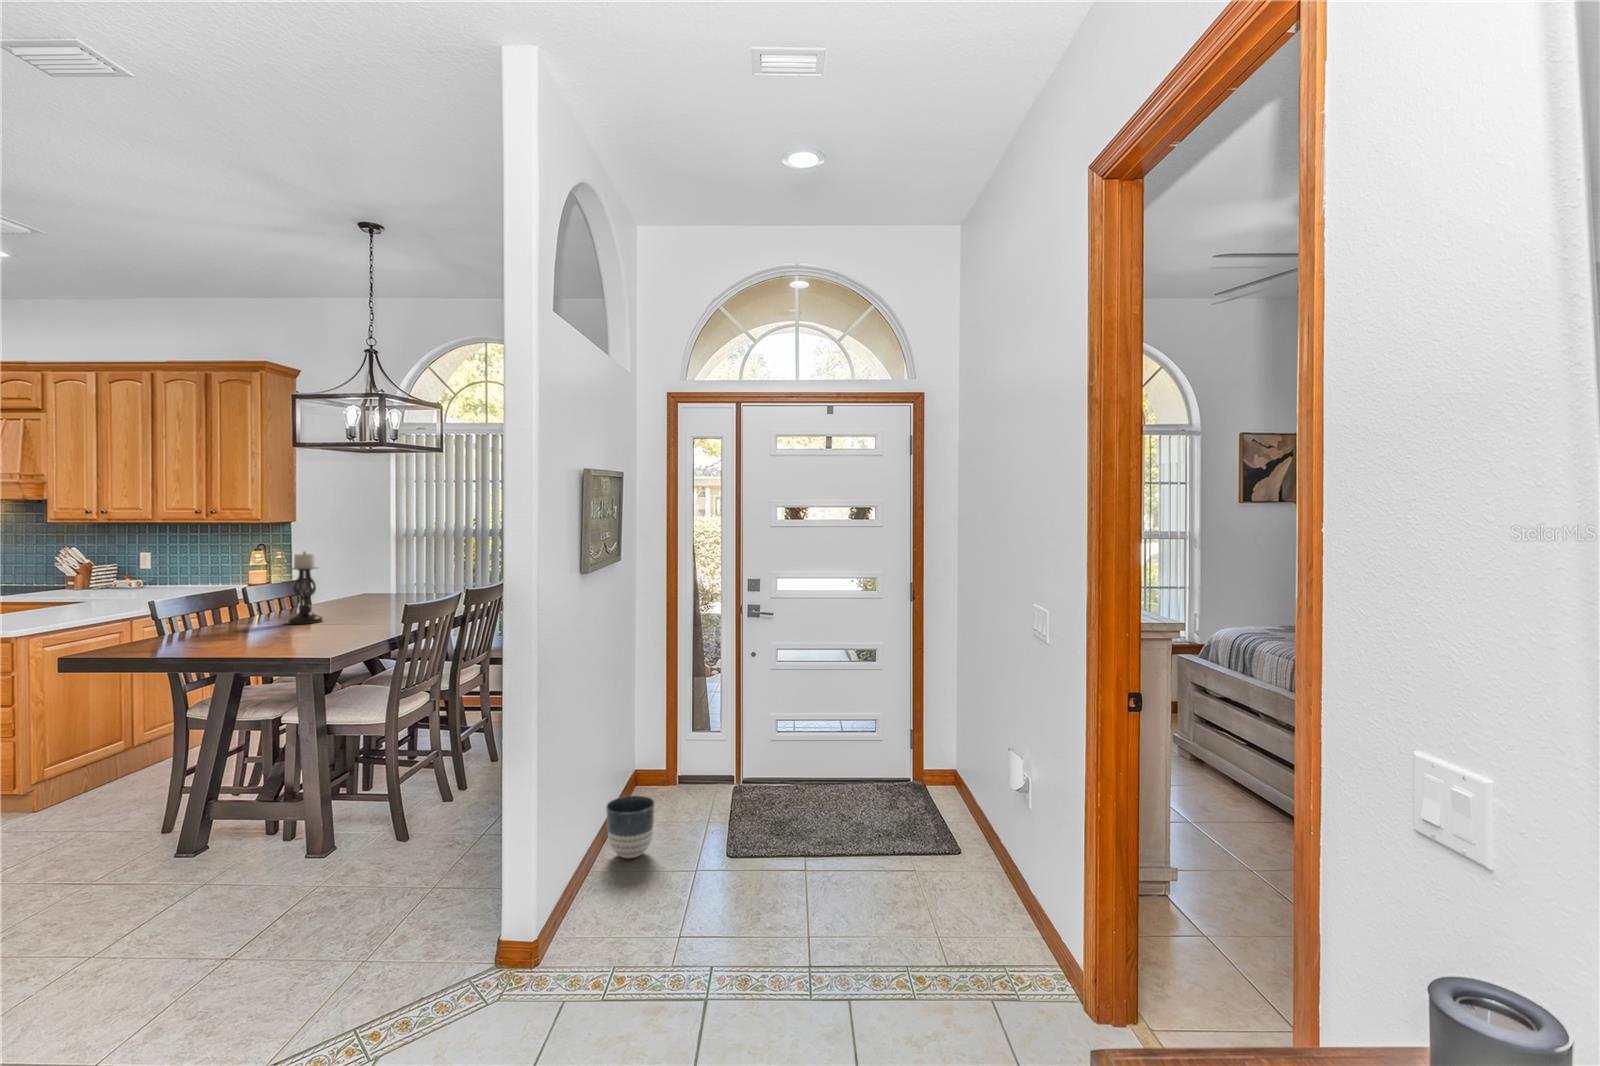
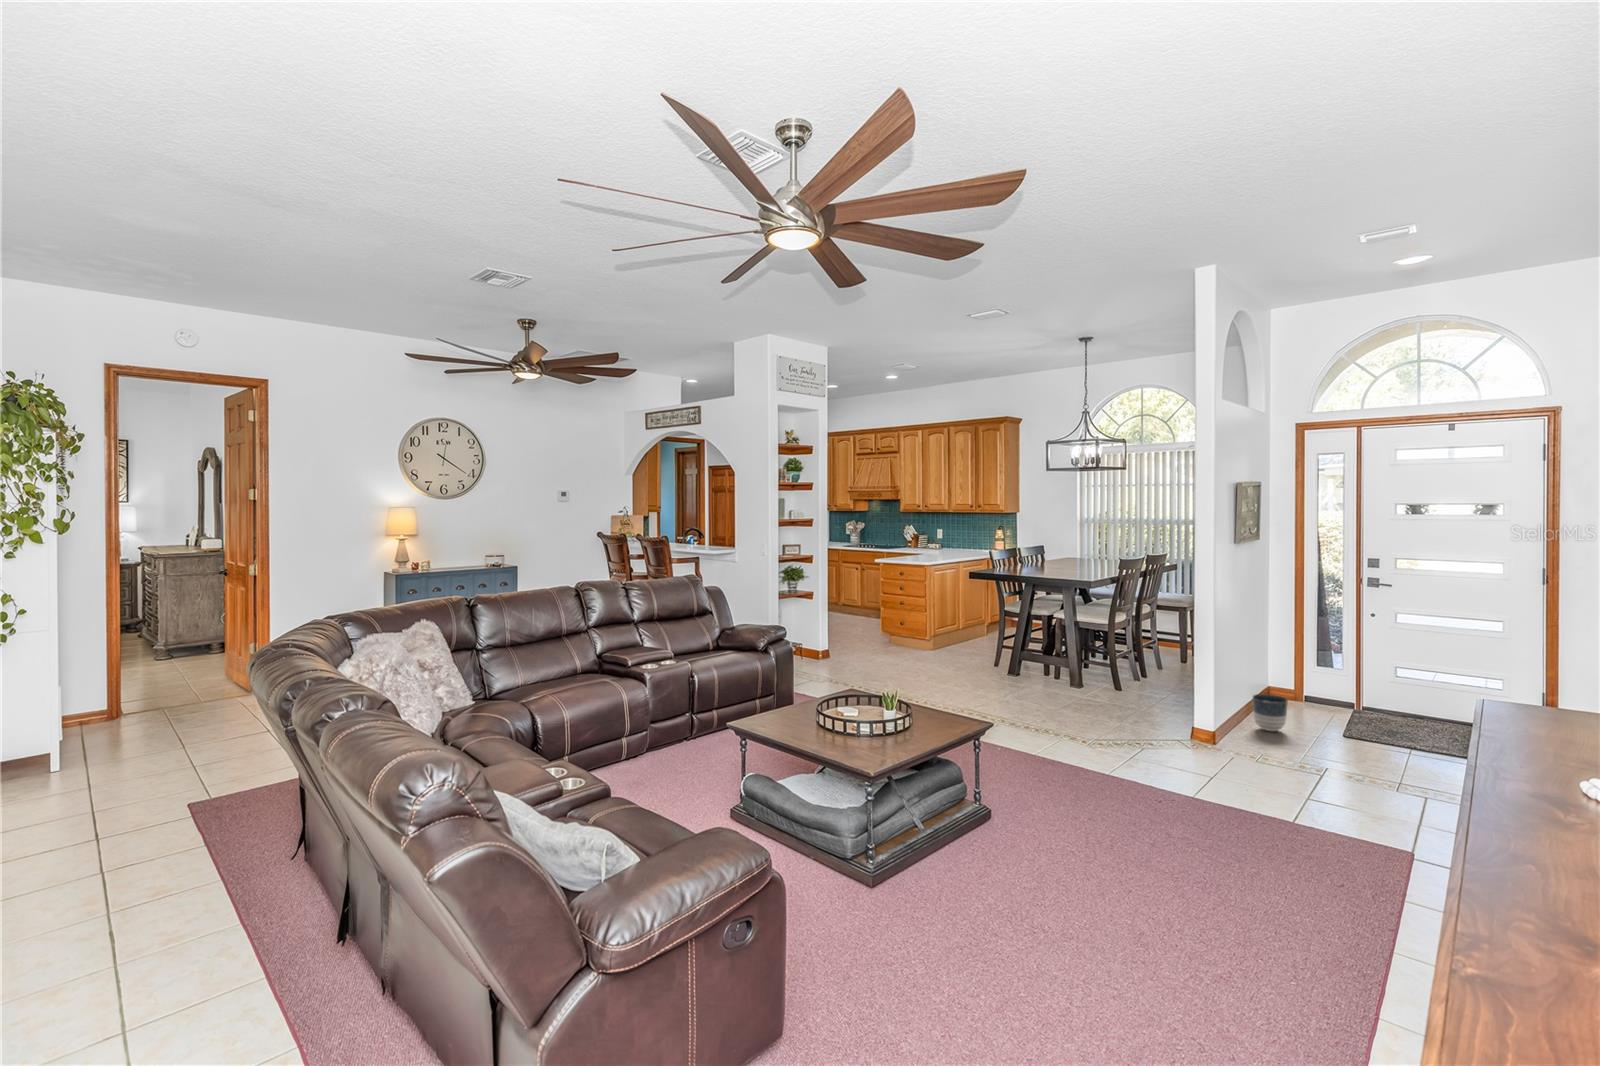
candle holder: present [288,551,323,624] -> none [1043,533,1061,574]

